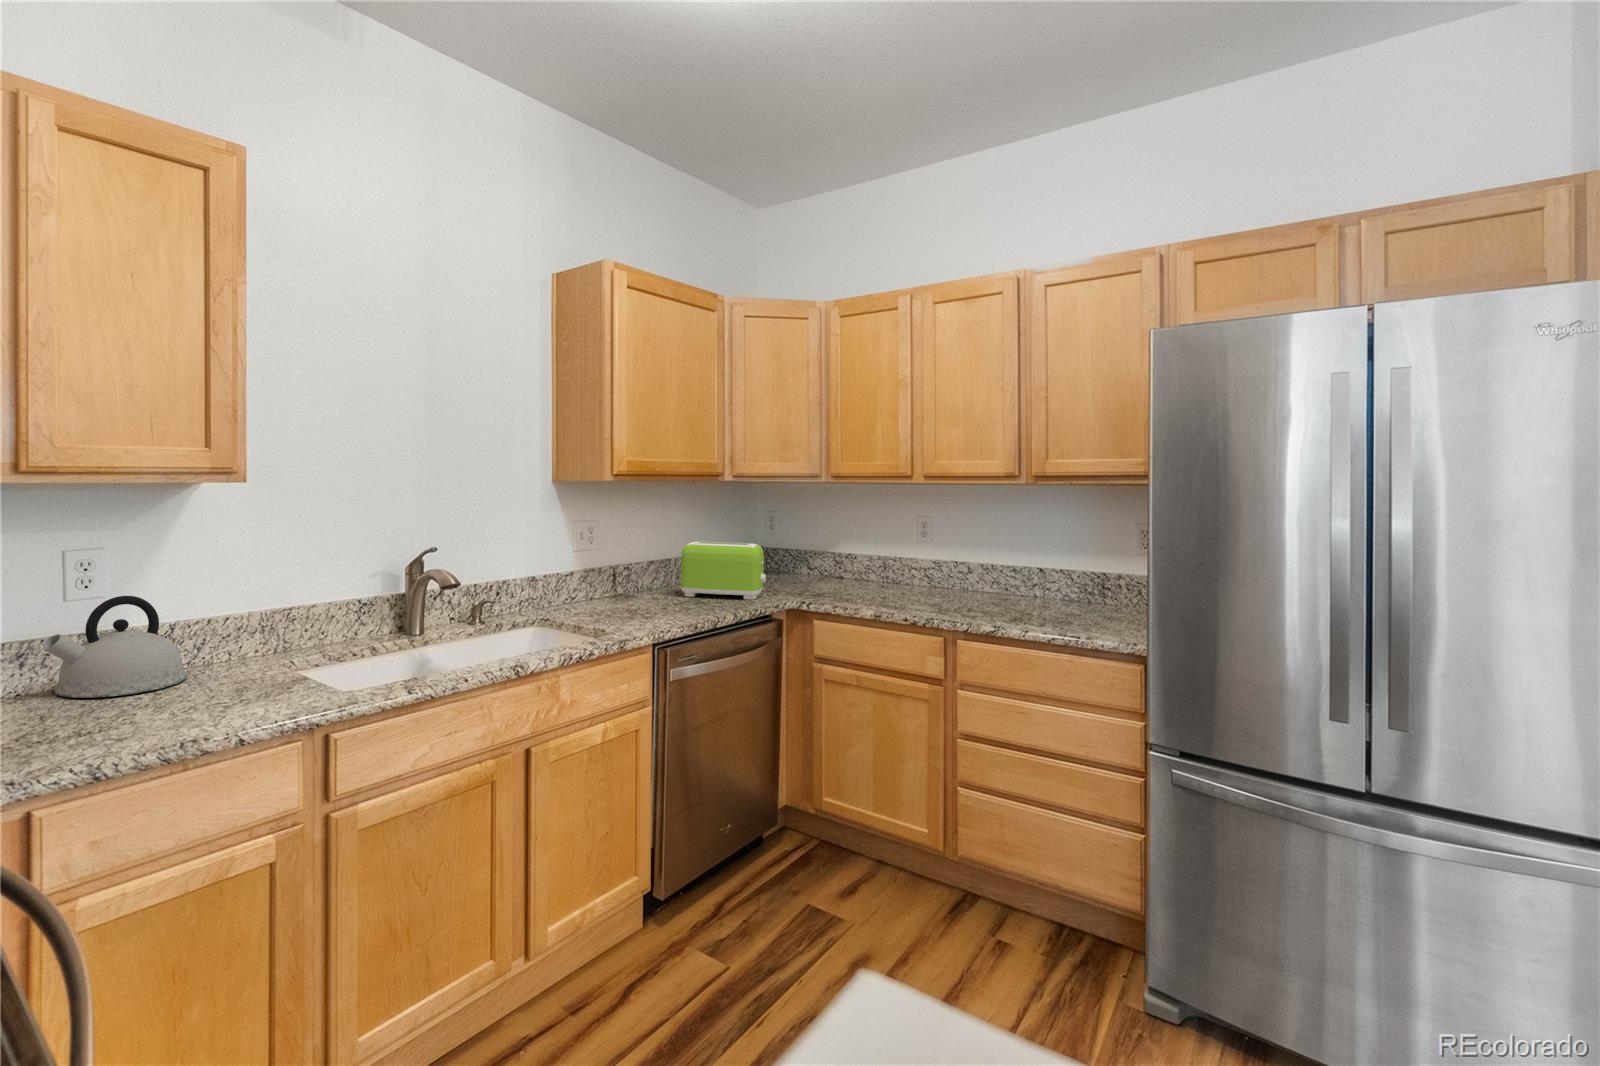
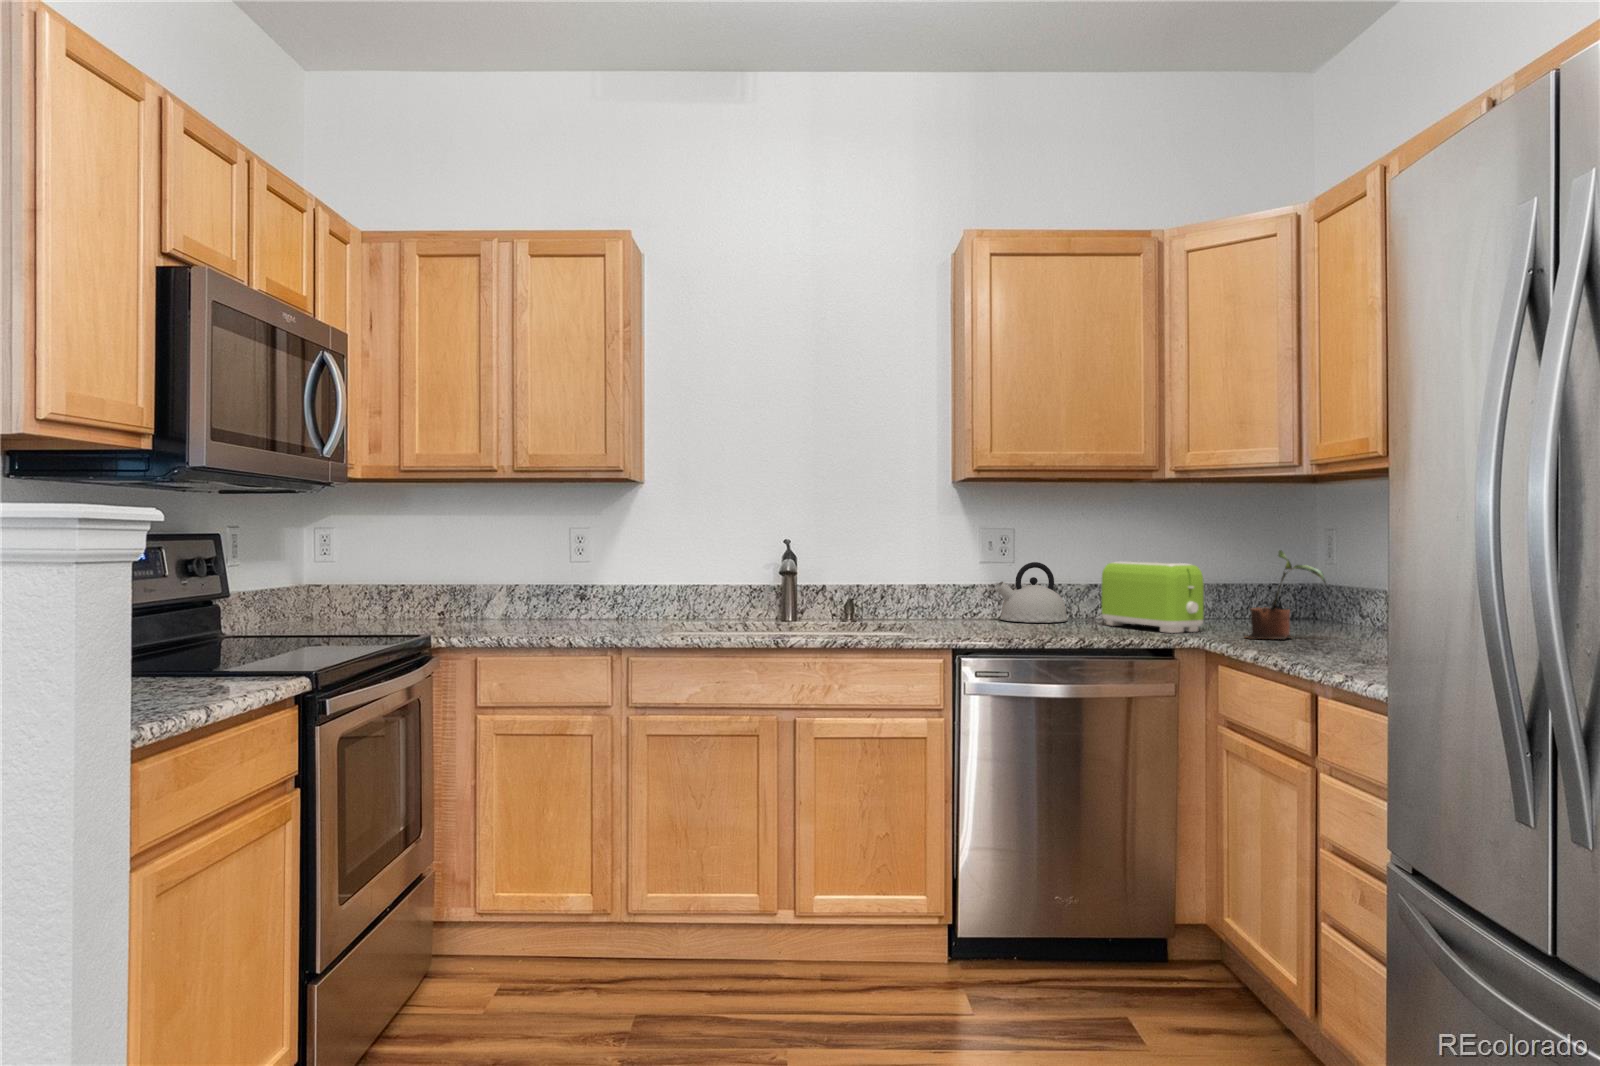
potted plant: none [800,534,848,599] -> present [1246,550,1326,639]
kettle: present [43,596,187,698] -> present [995,562,1068,623]

